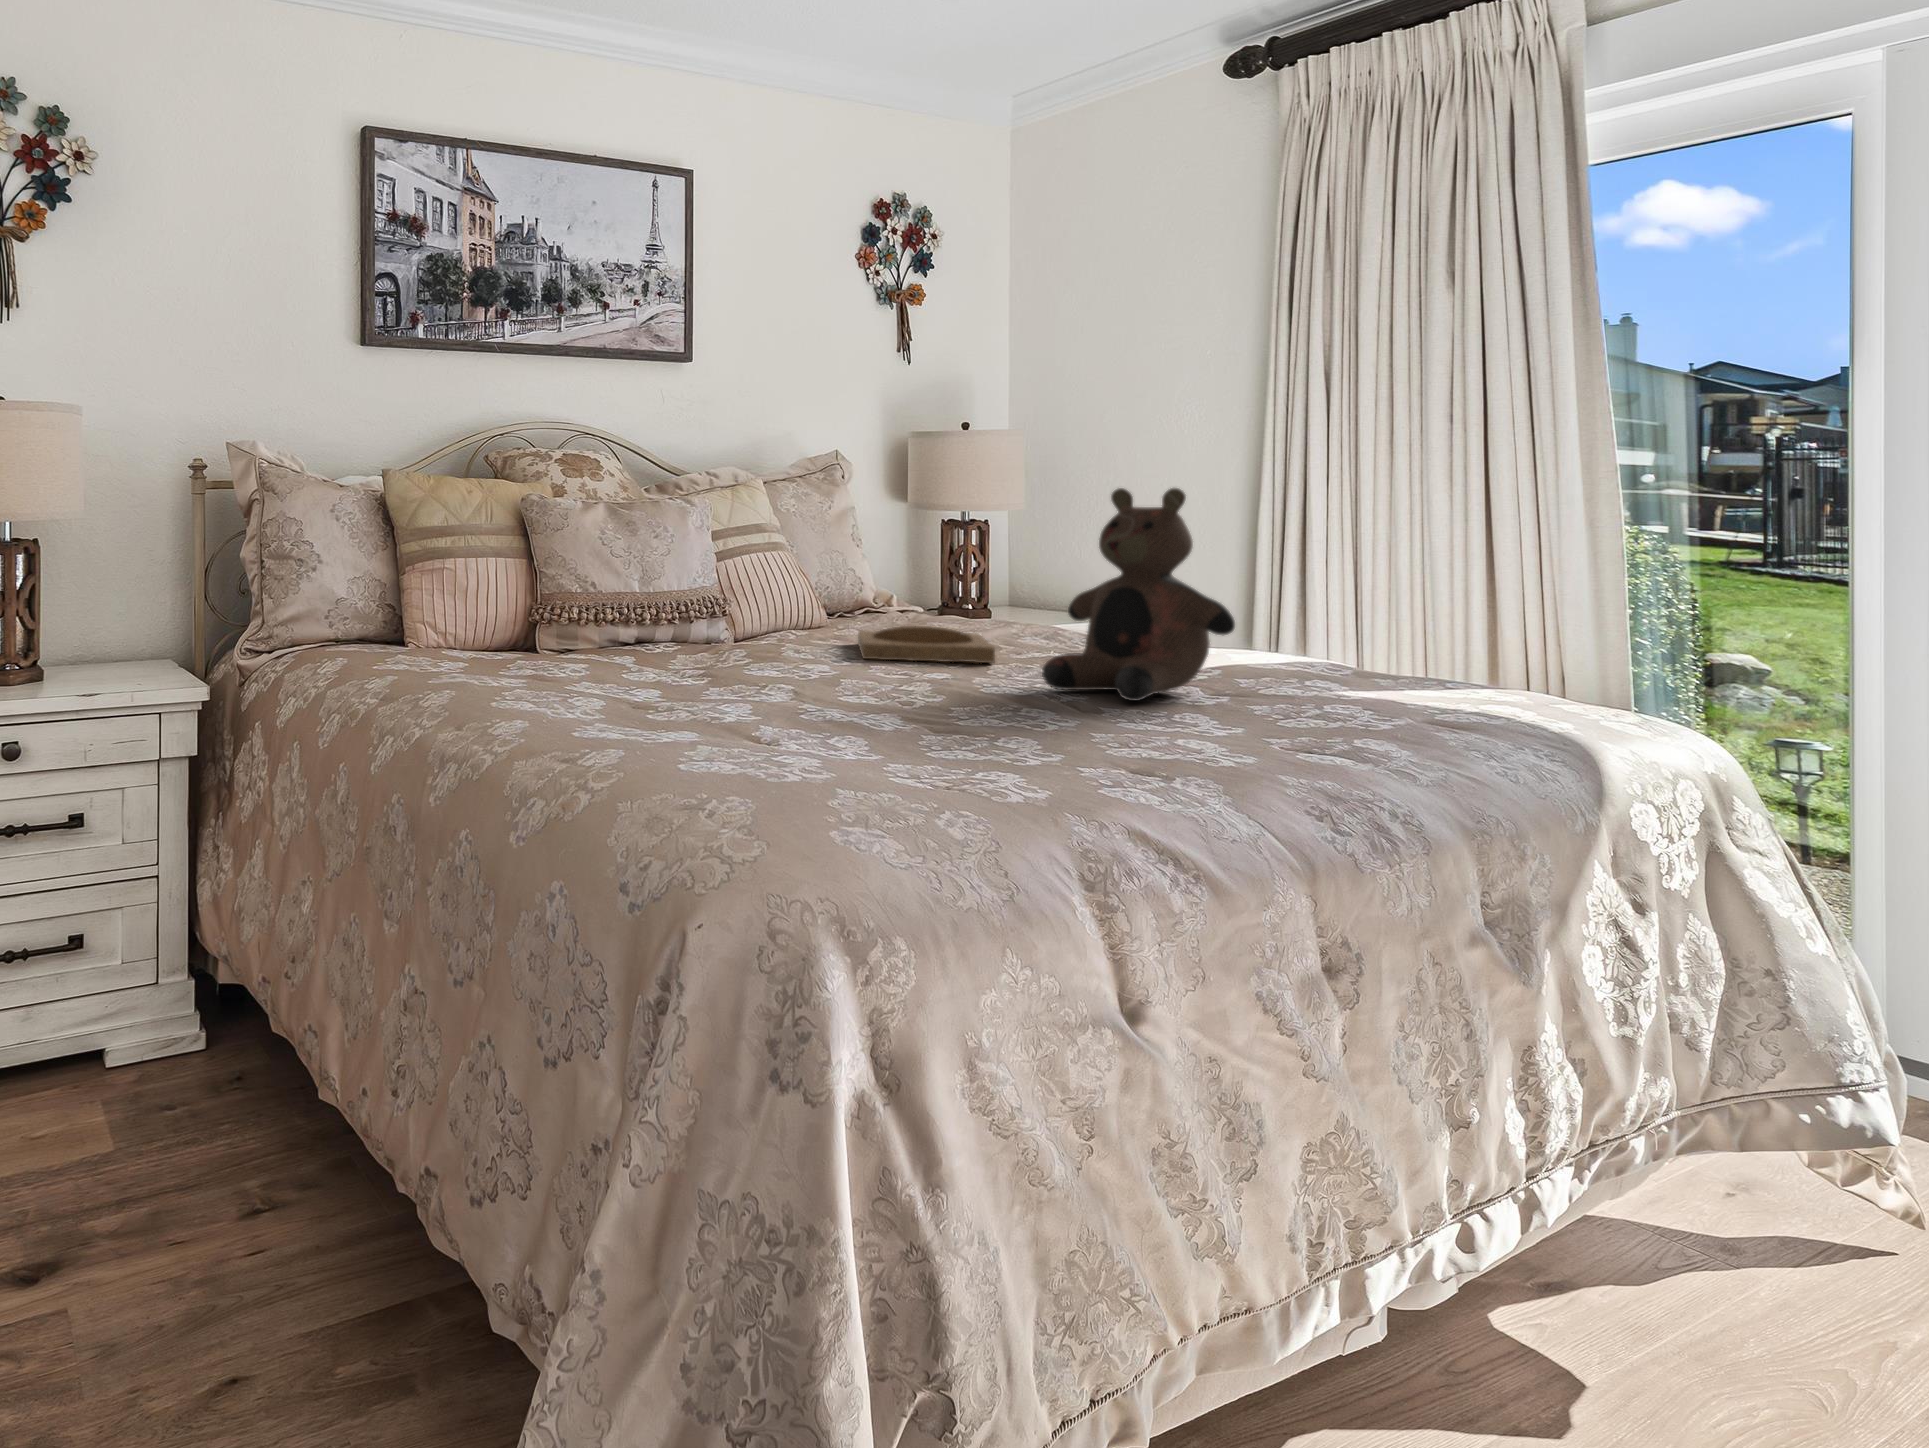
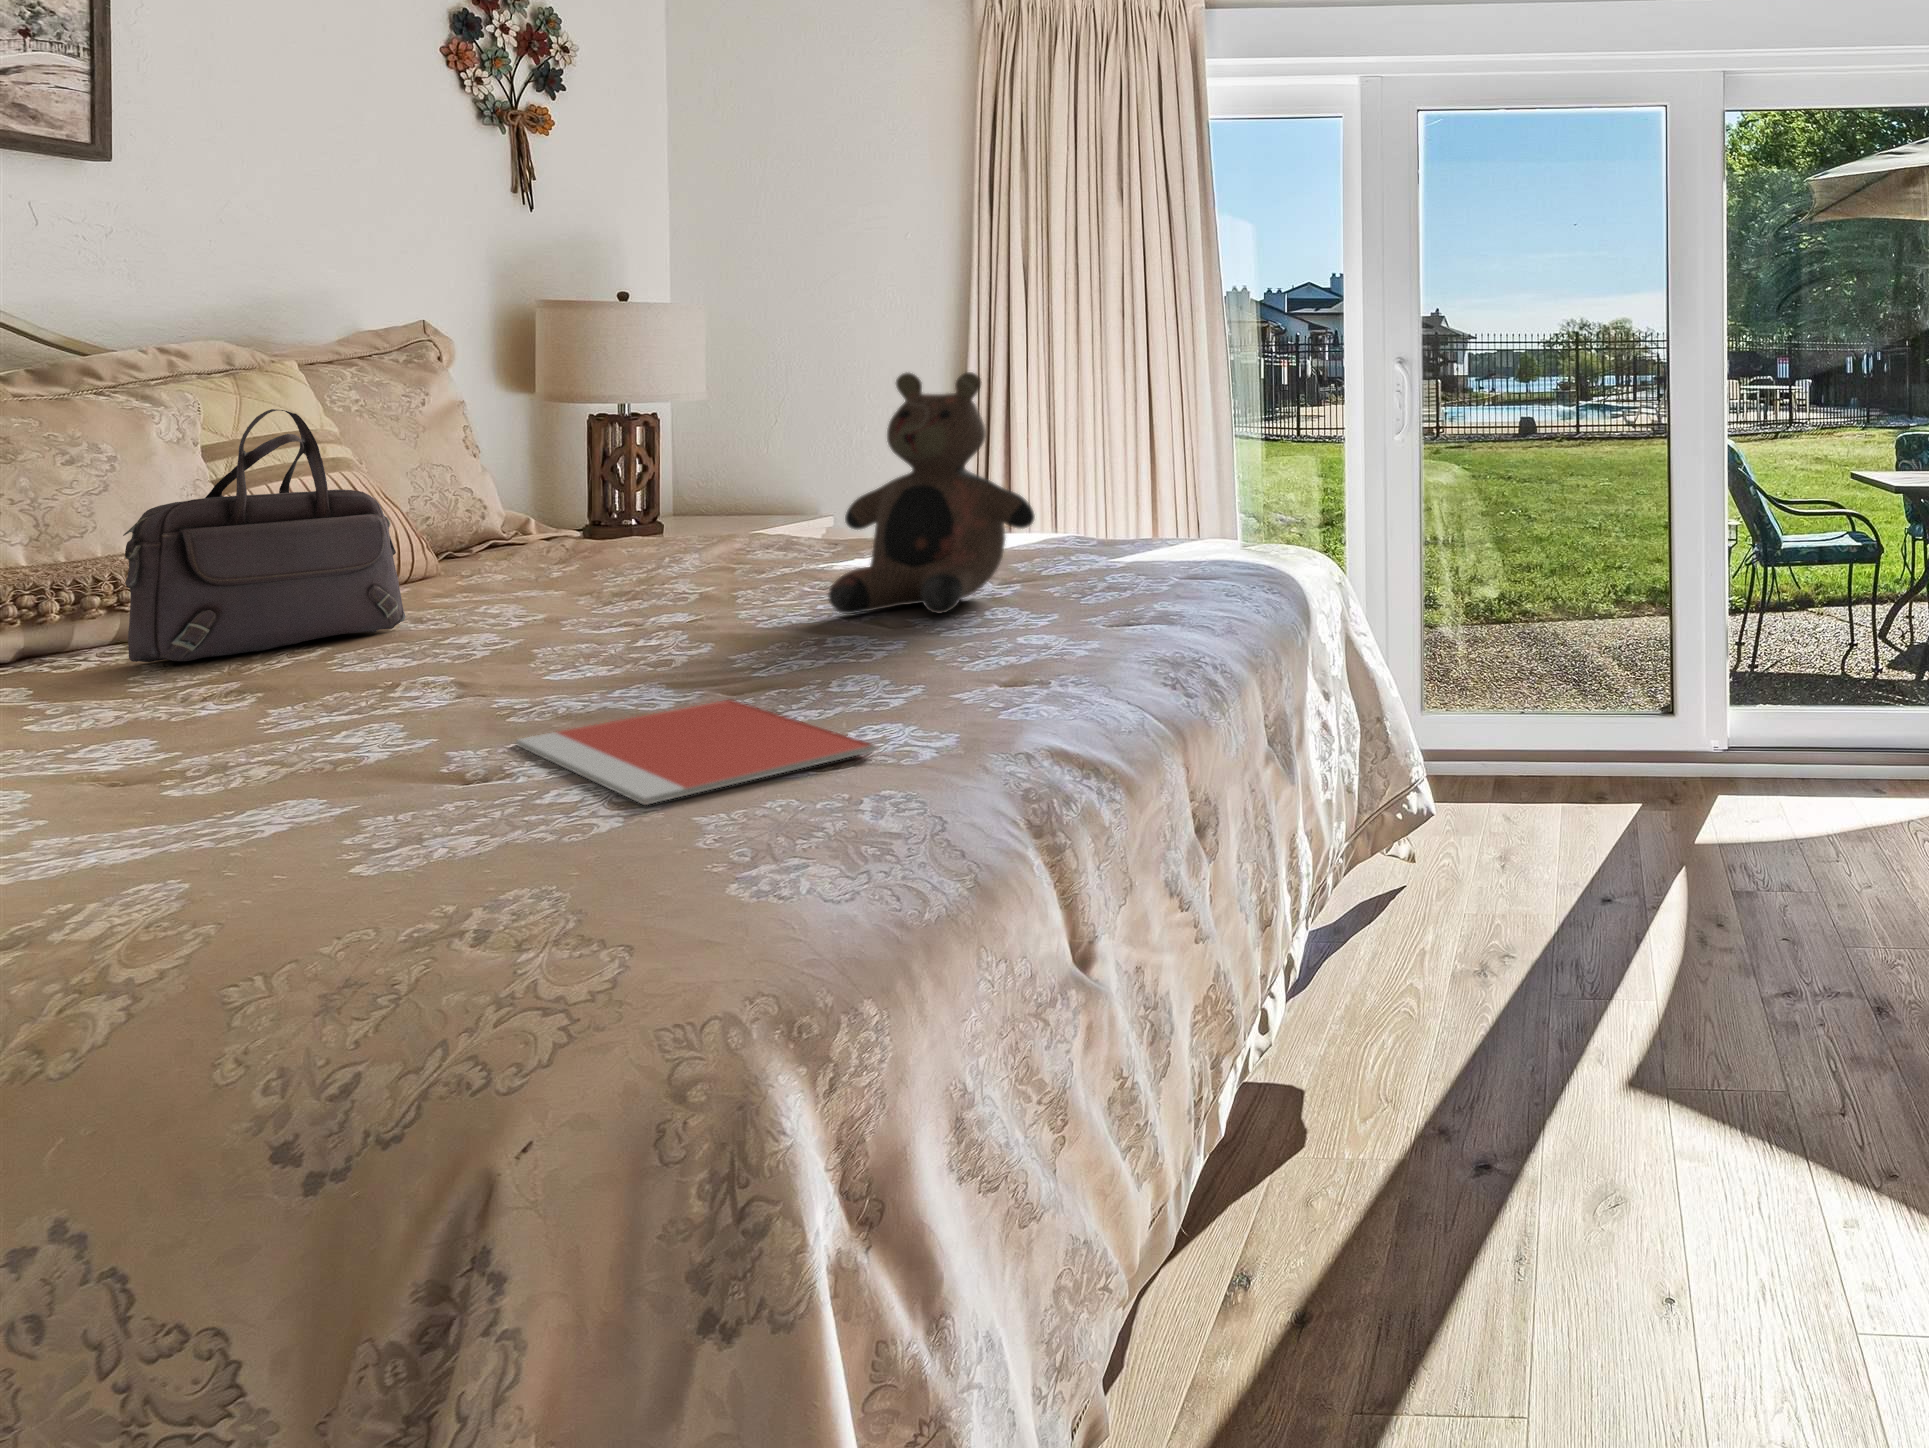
handbag: none [654,510,785,656] -> present [123,409,406,662]
tray: present [858,626,995,663] -> none [518,558,743,615]
notebook: none [786,729,983,786] -> present [516,699,876,805]

